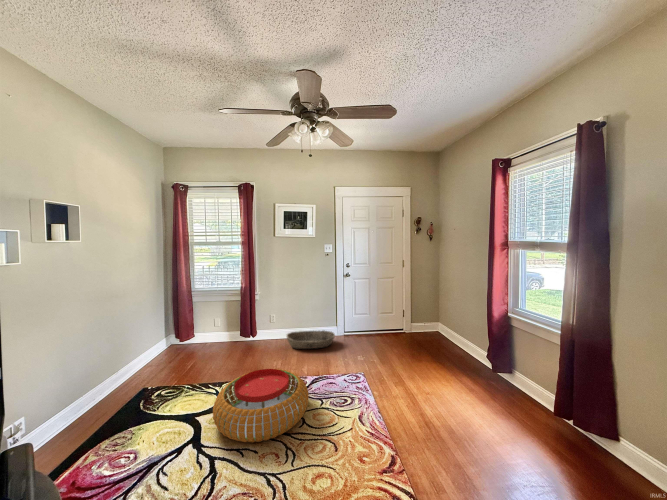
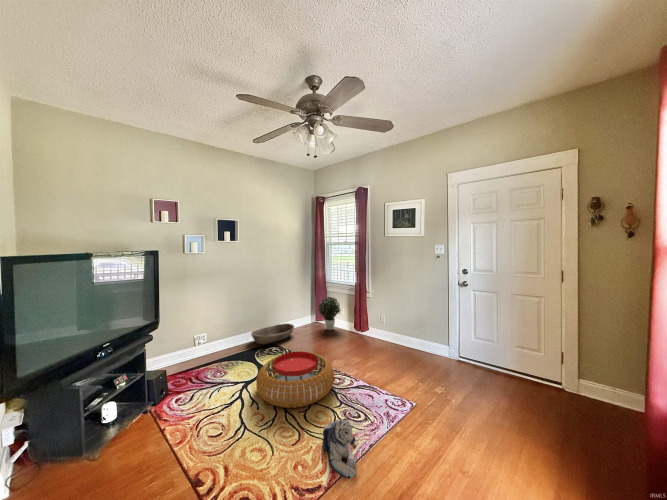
potted plant: none [188,309,221,351] -> present [318,297,340,330]
basket: present [287,331,335,349] -> present [251,323,294,344]
plush toy: none [343,396,402,441] -> present [322,418,356,479]

